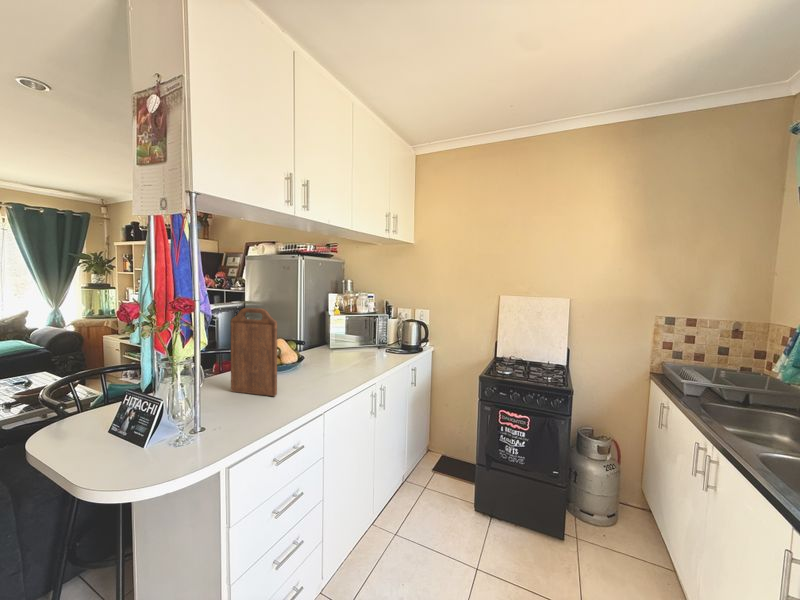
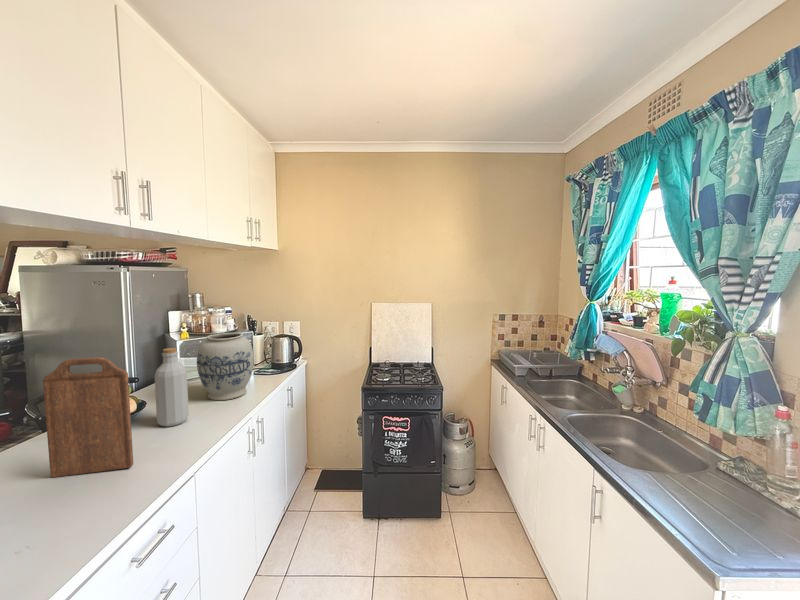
vase: none [339,310,382,365] -> present [197,333,254,400]
bottle: none [304,314,326,376] -> present [155,348,189,427]

